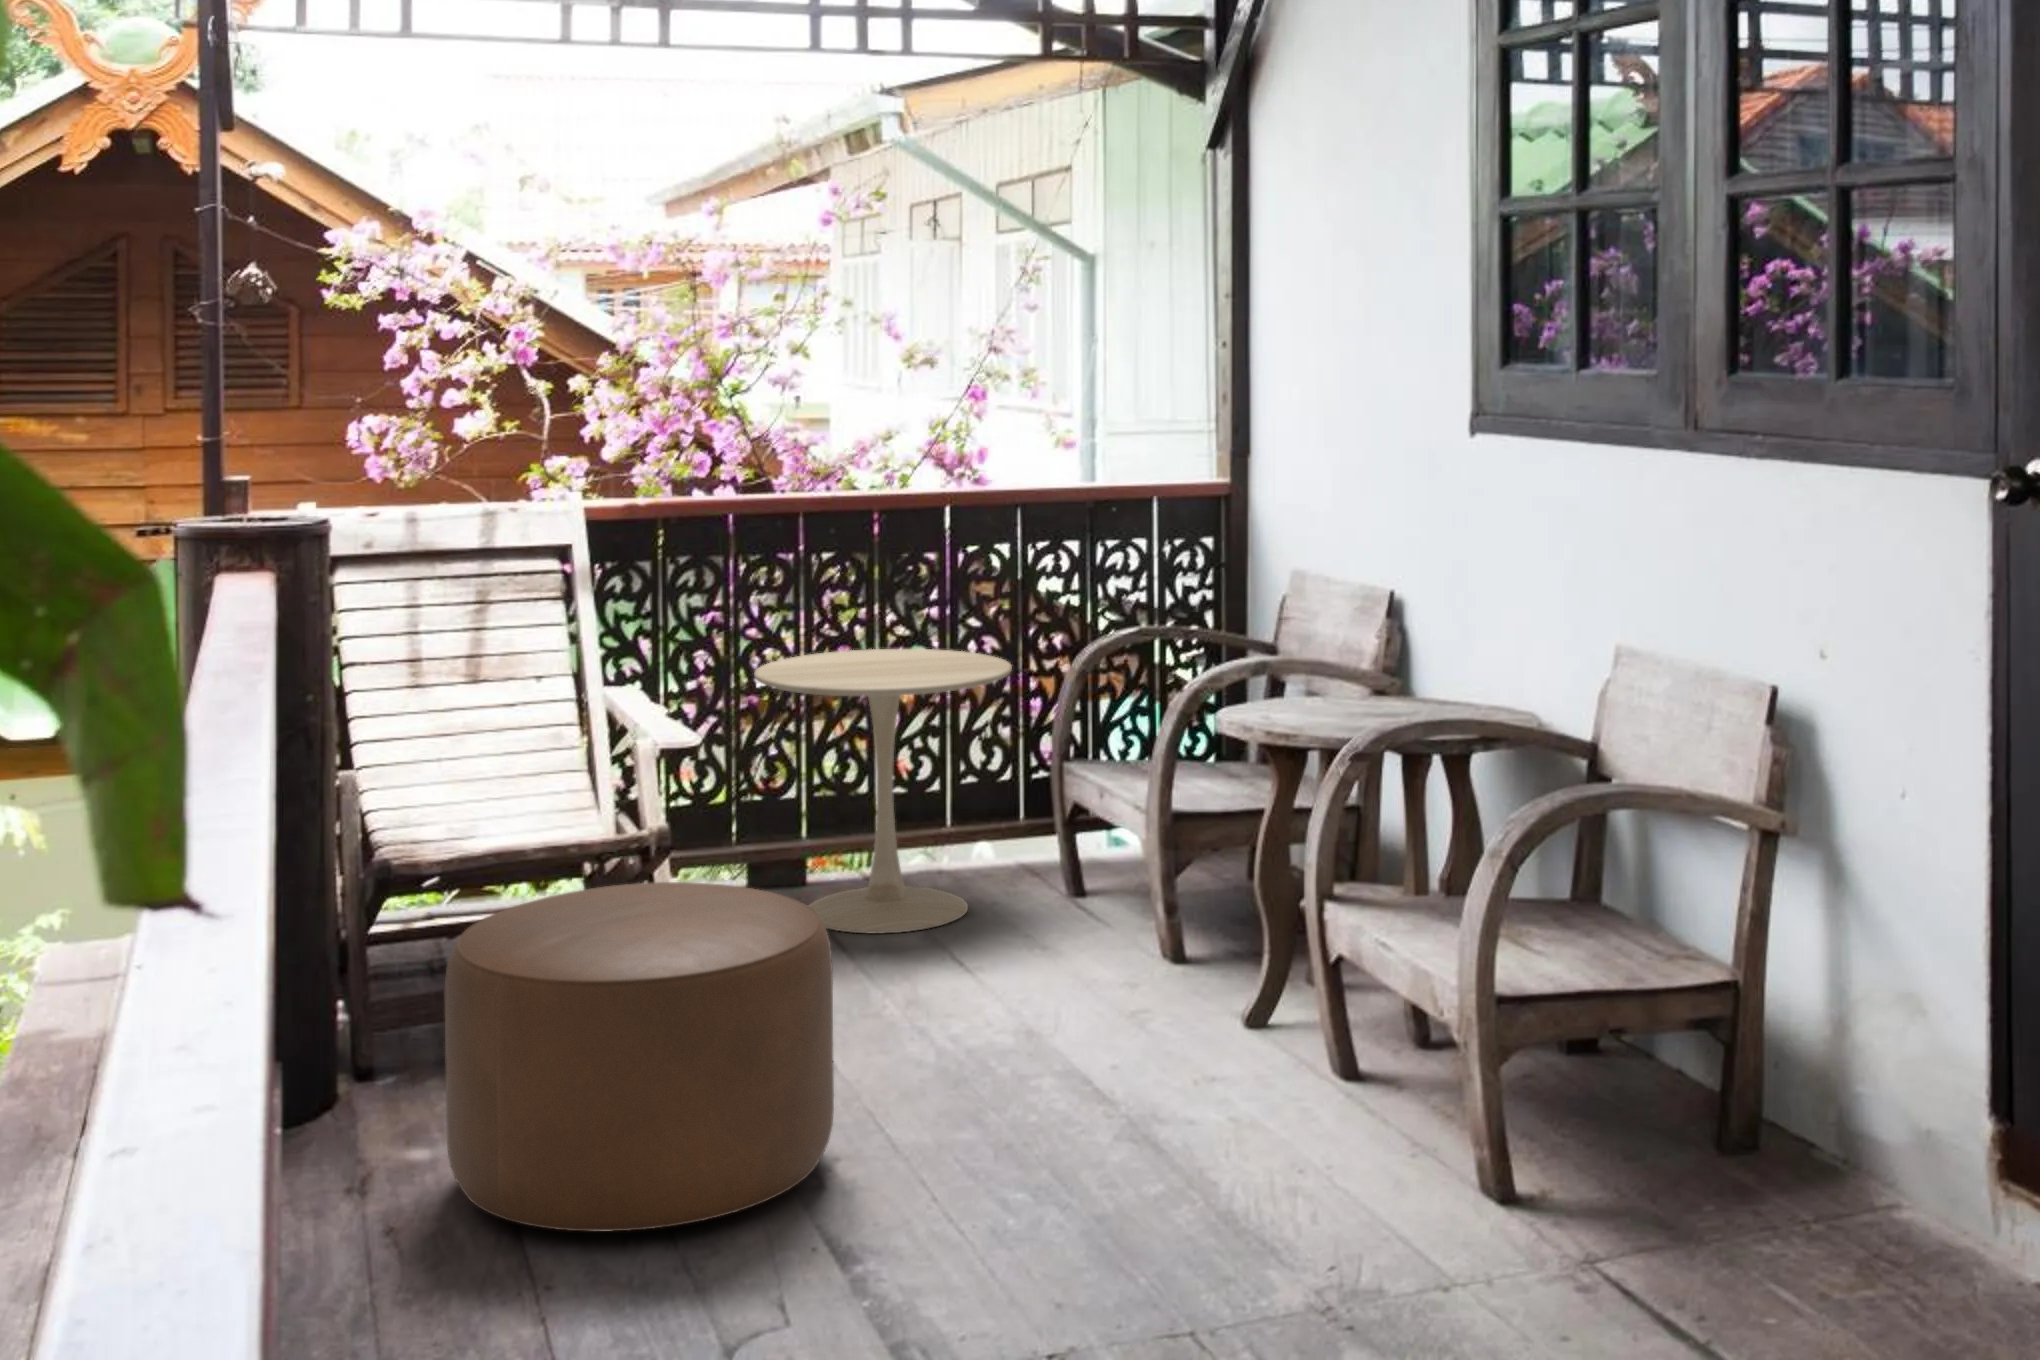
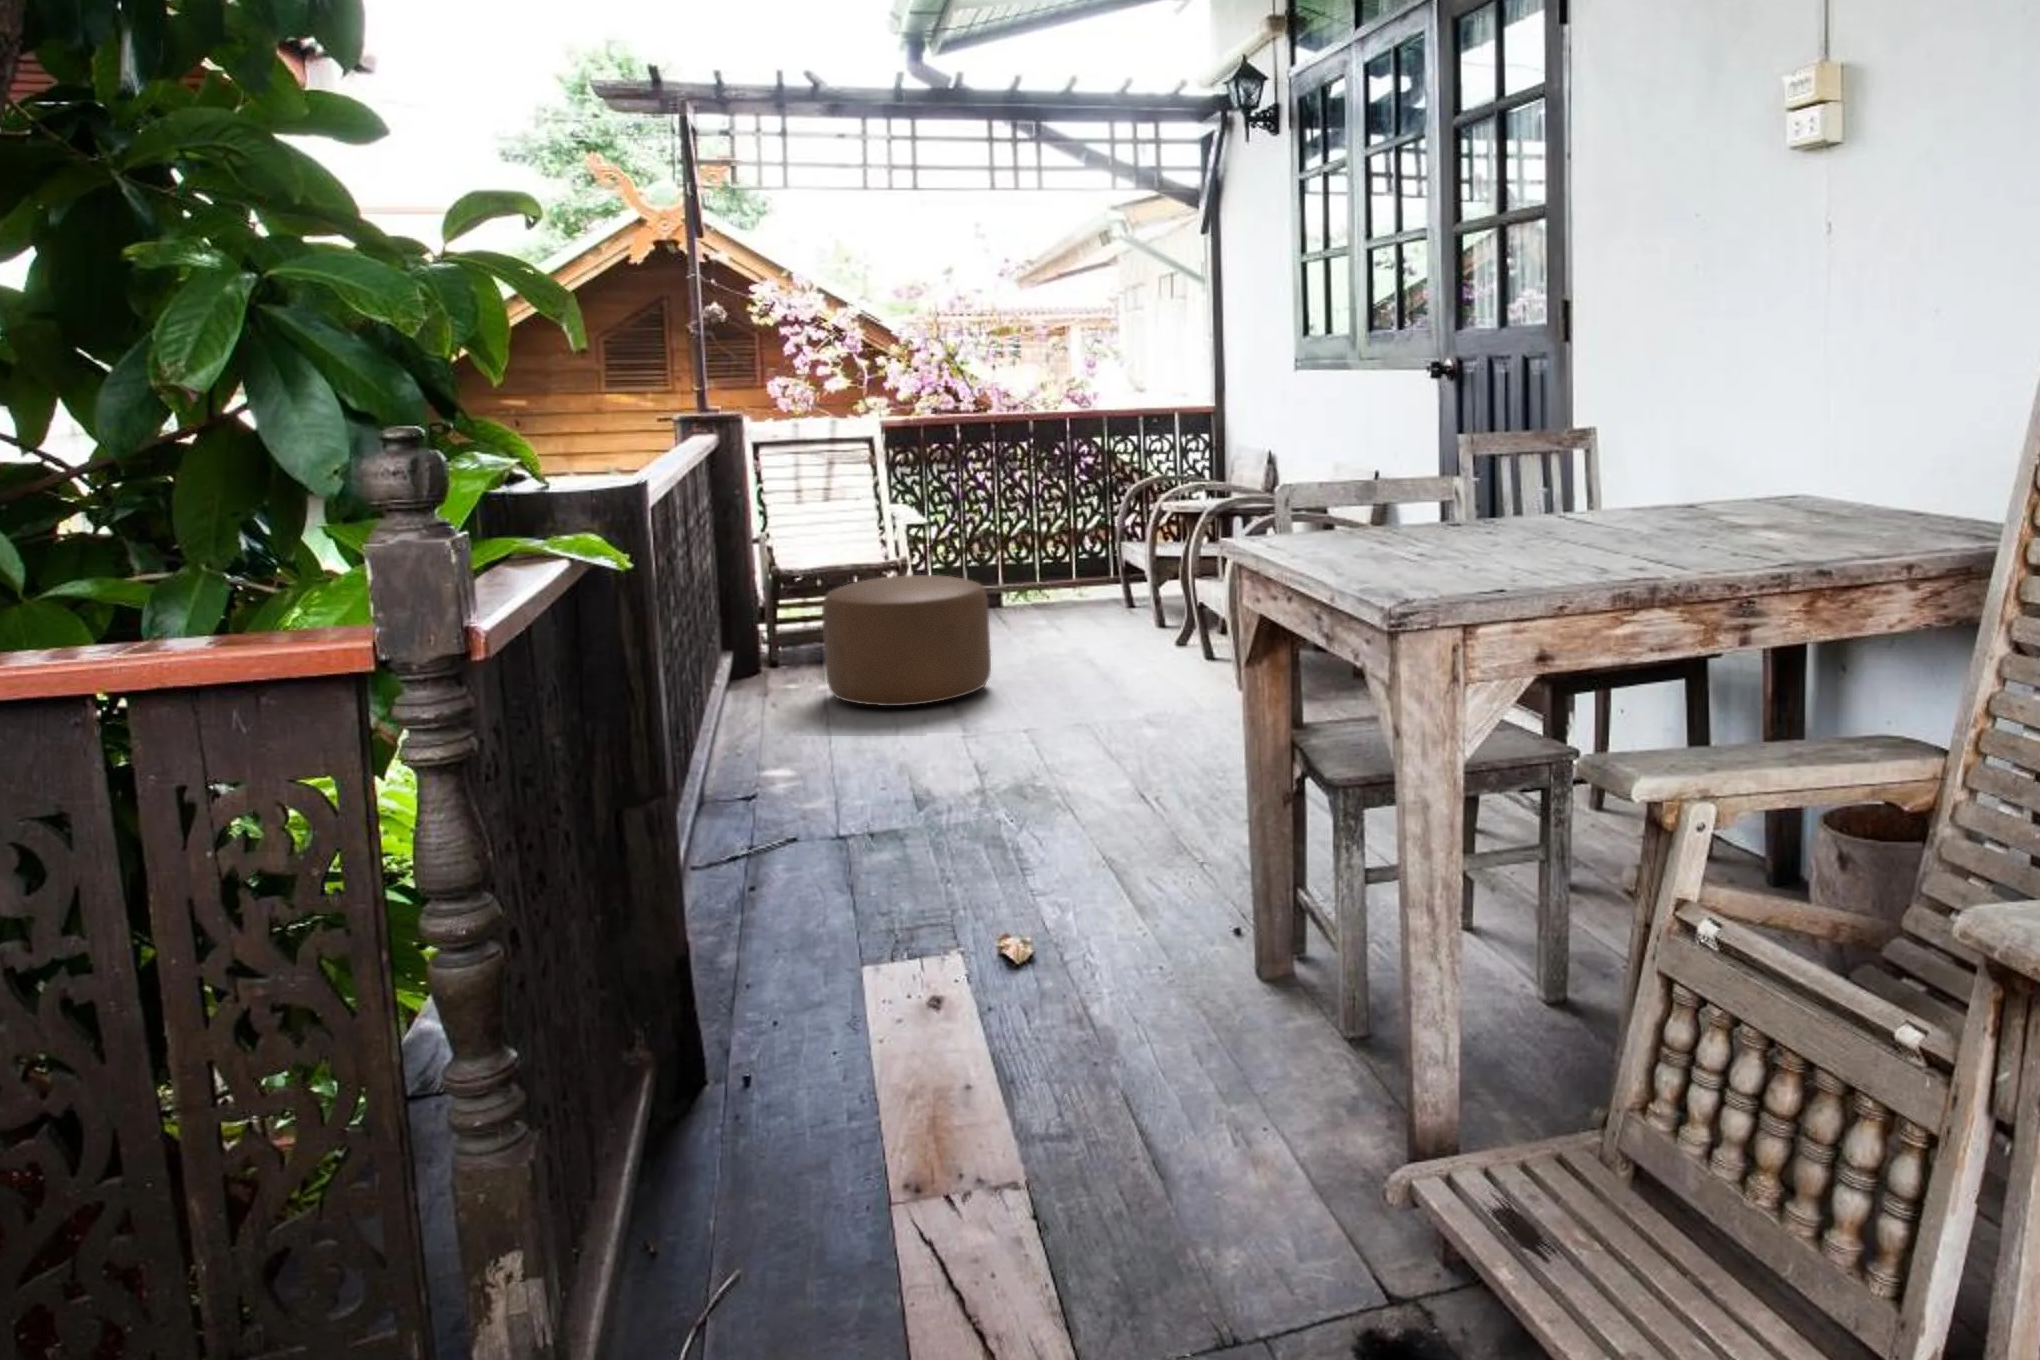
side table: present [754,649,1012,934] -> none [970,491,1096,621]

